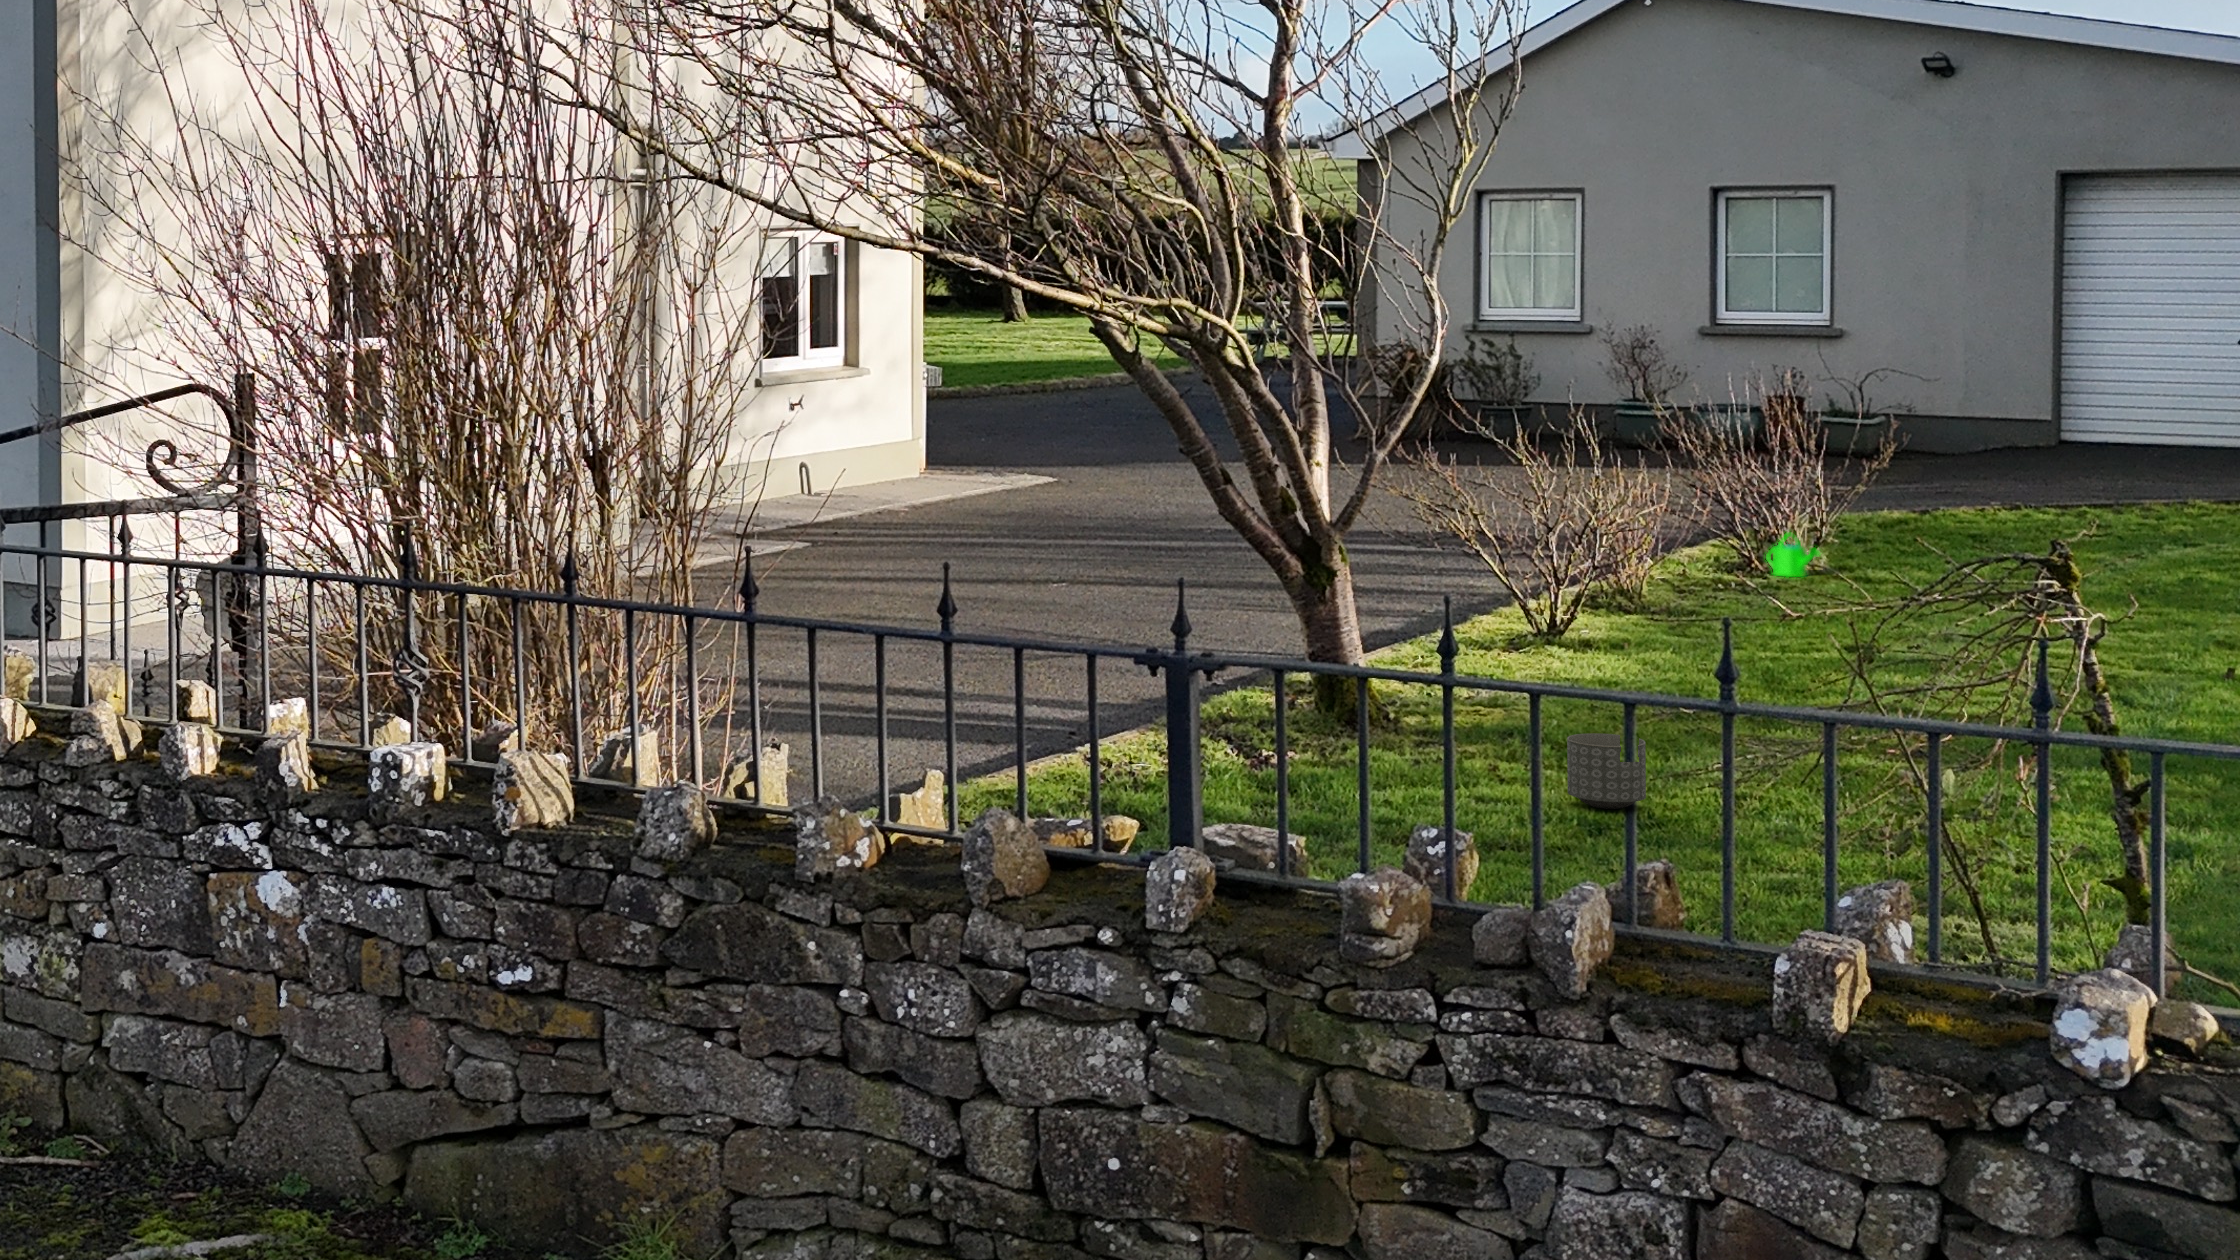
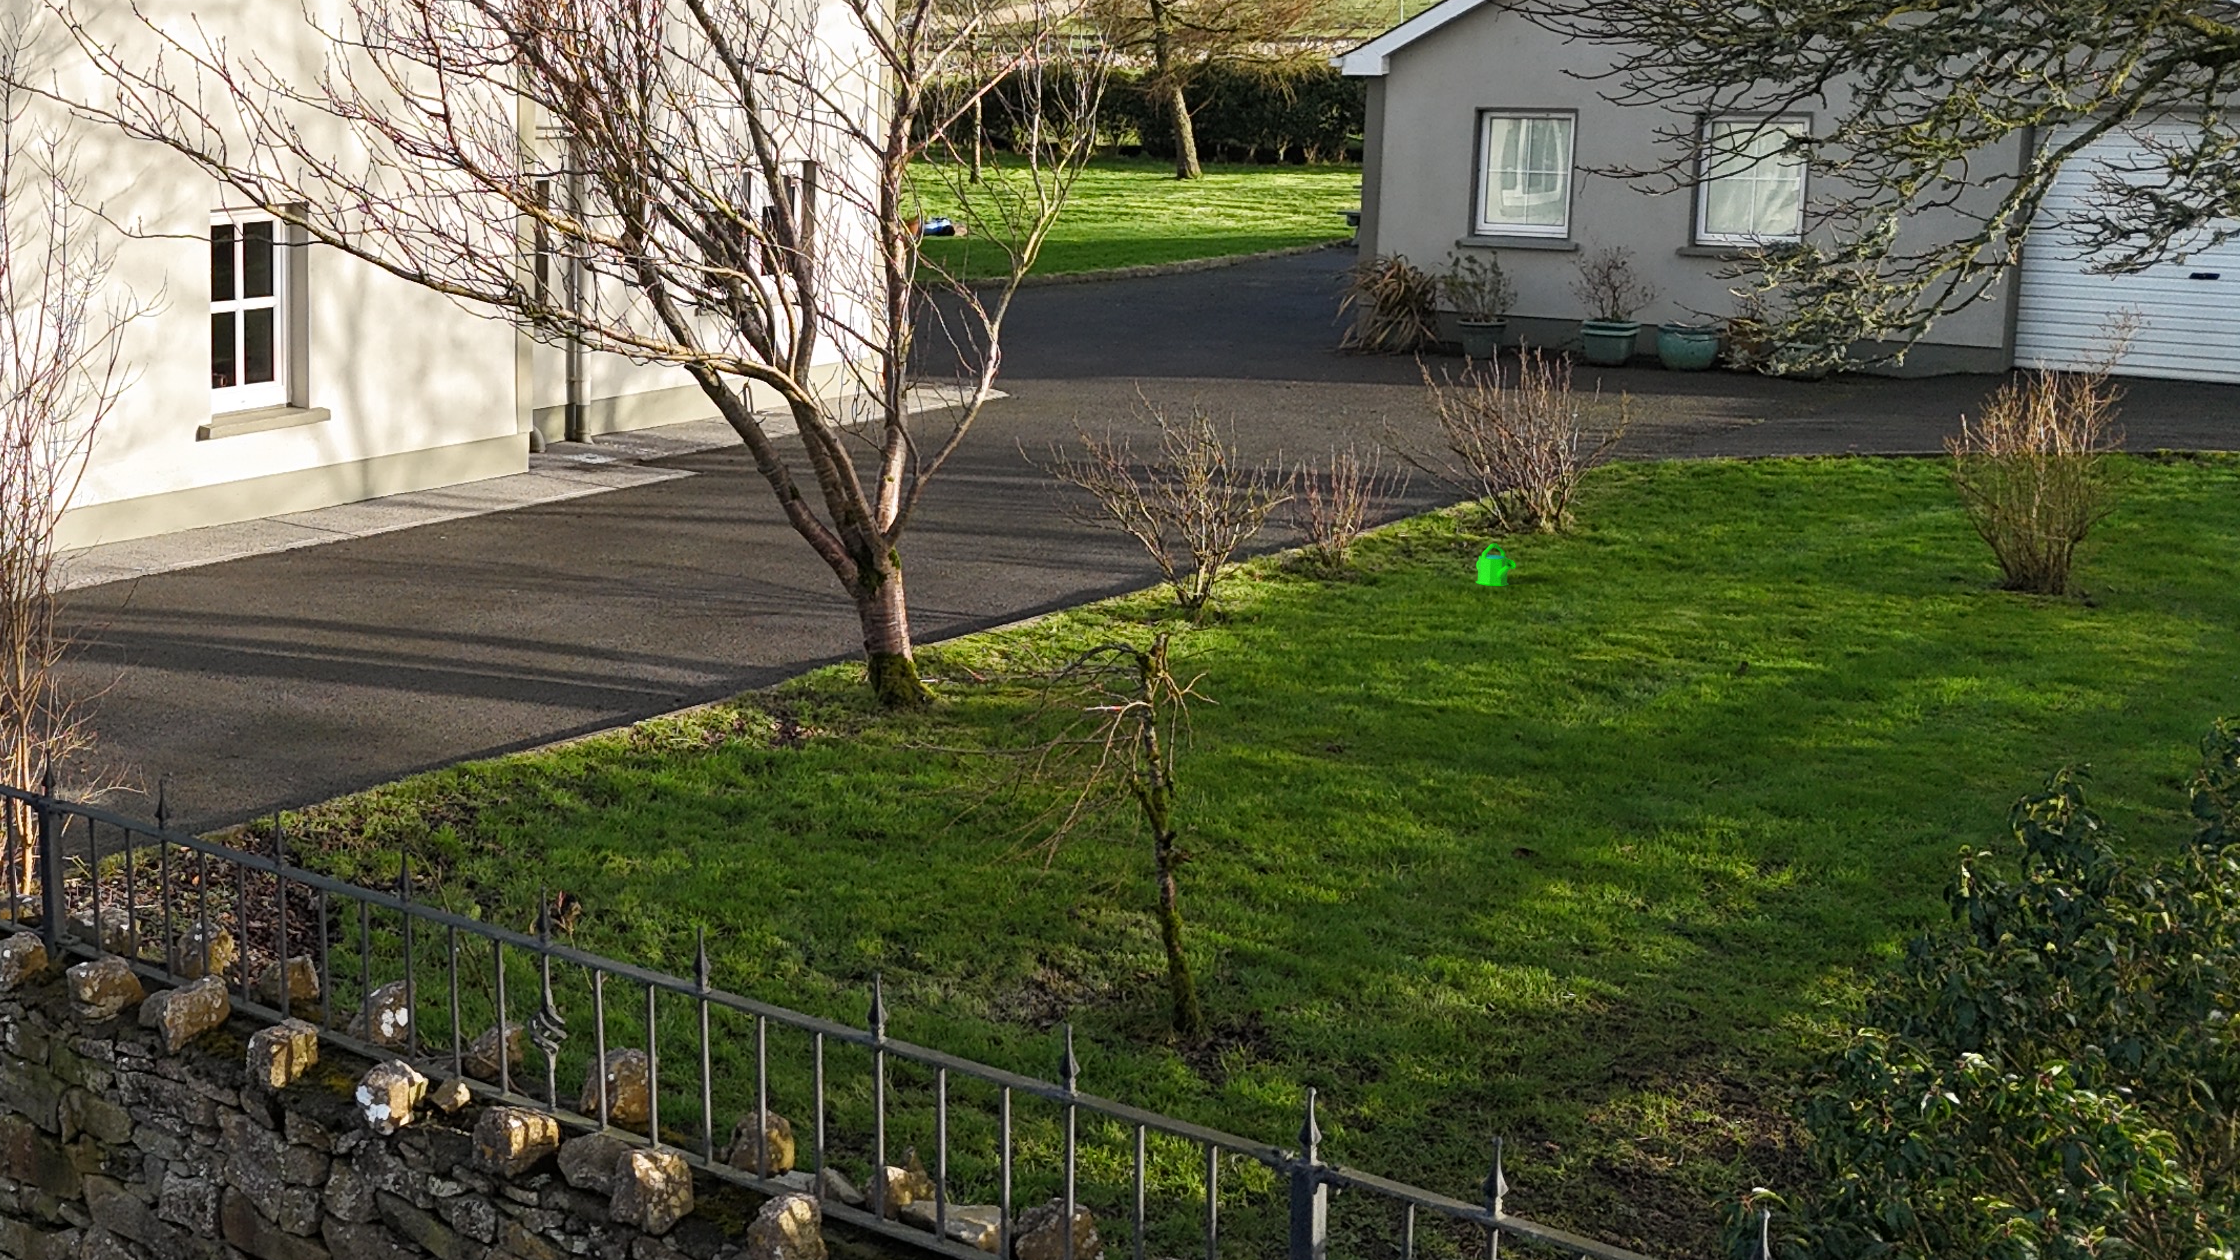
planter: present [1567,733,1646,809] -> none [897,779,958,844]

